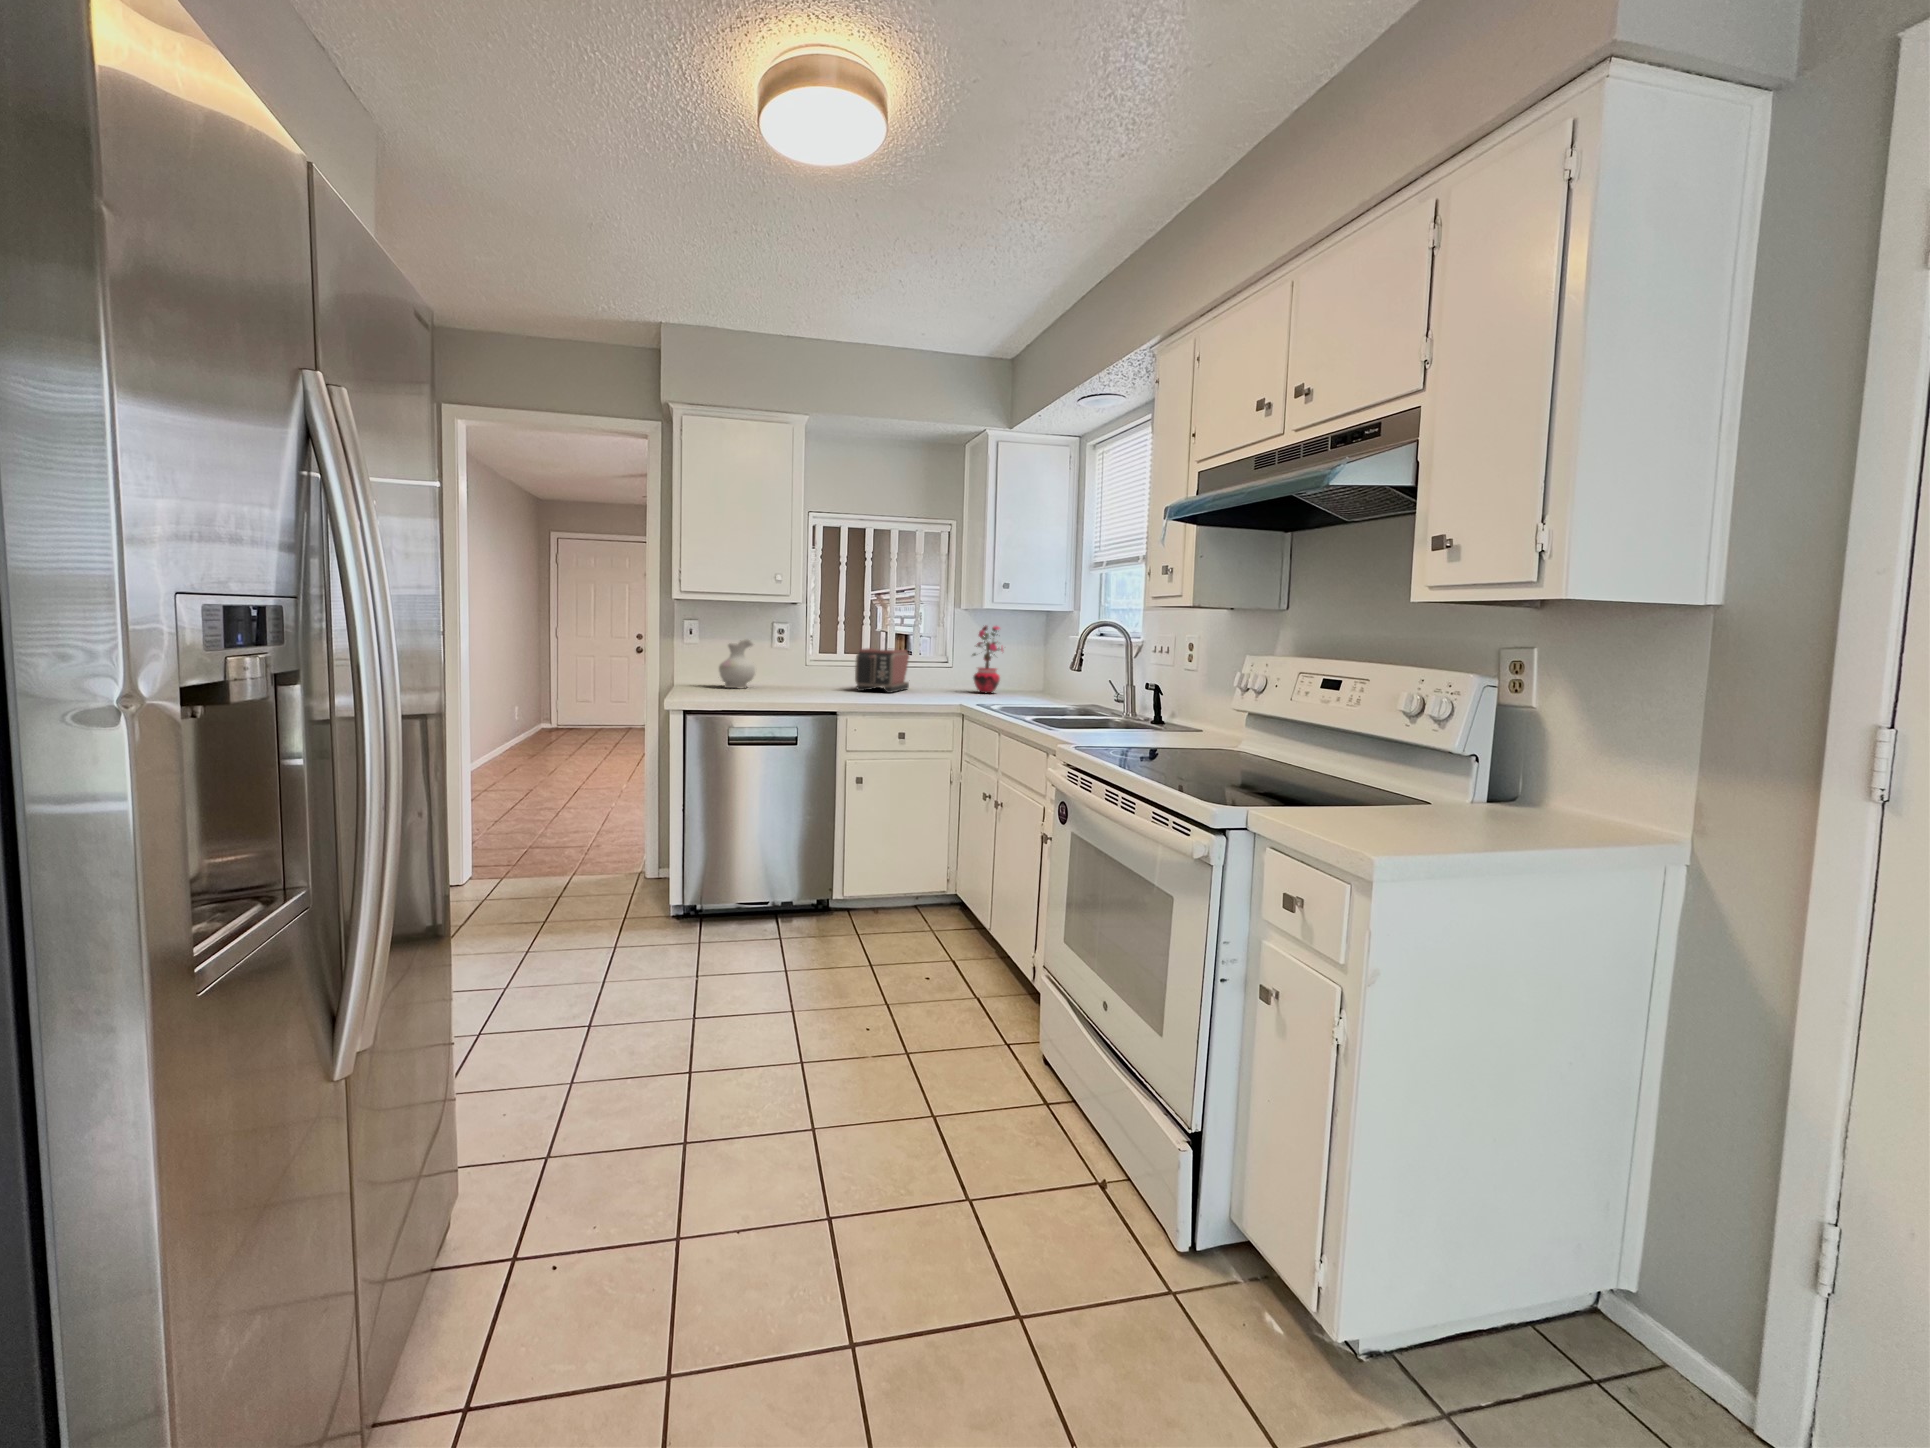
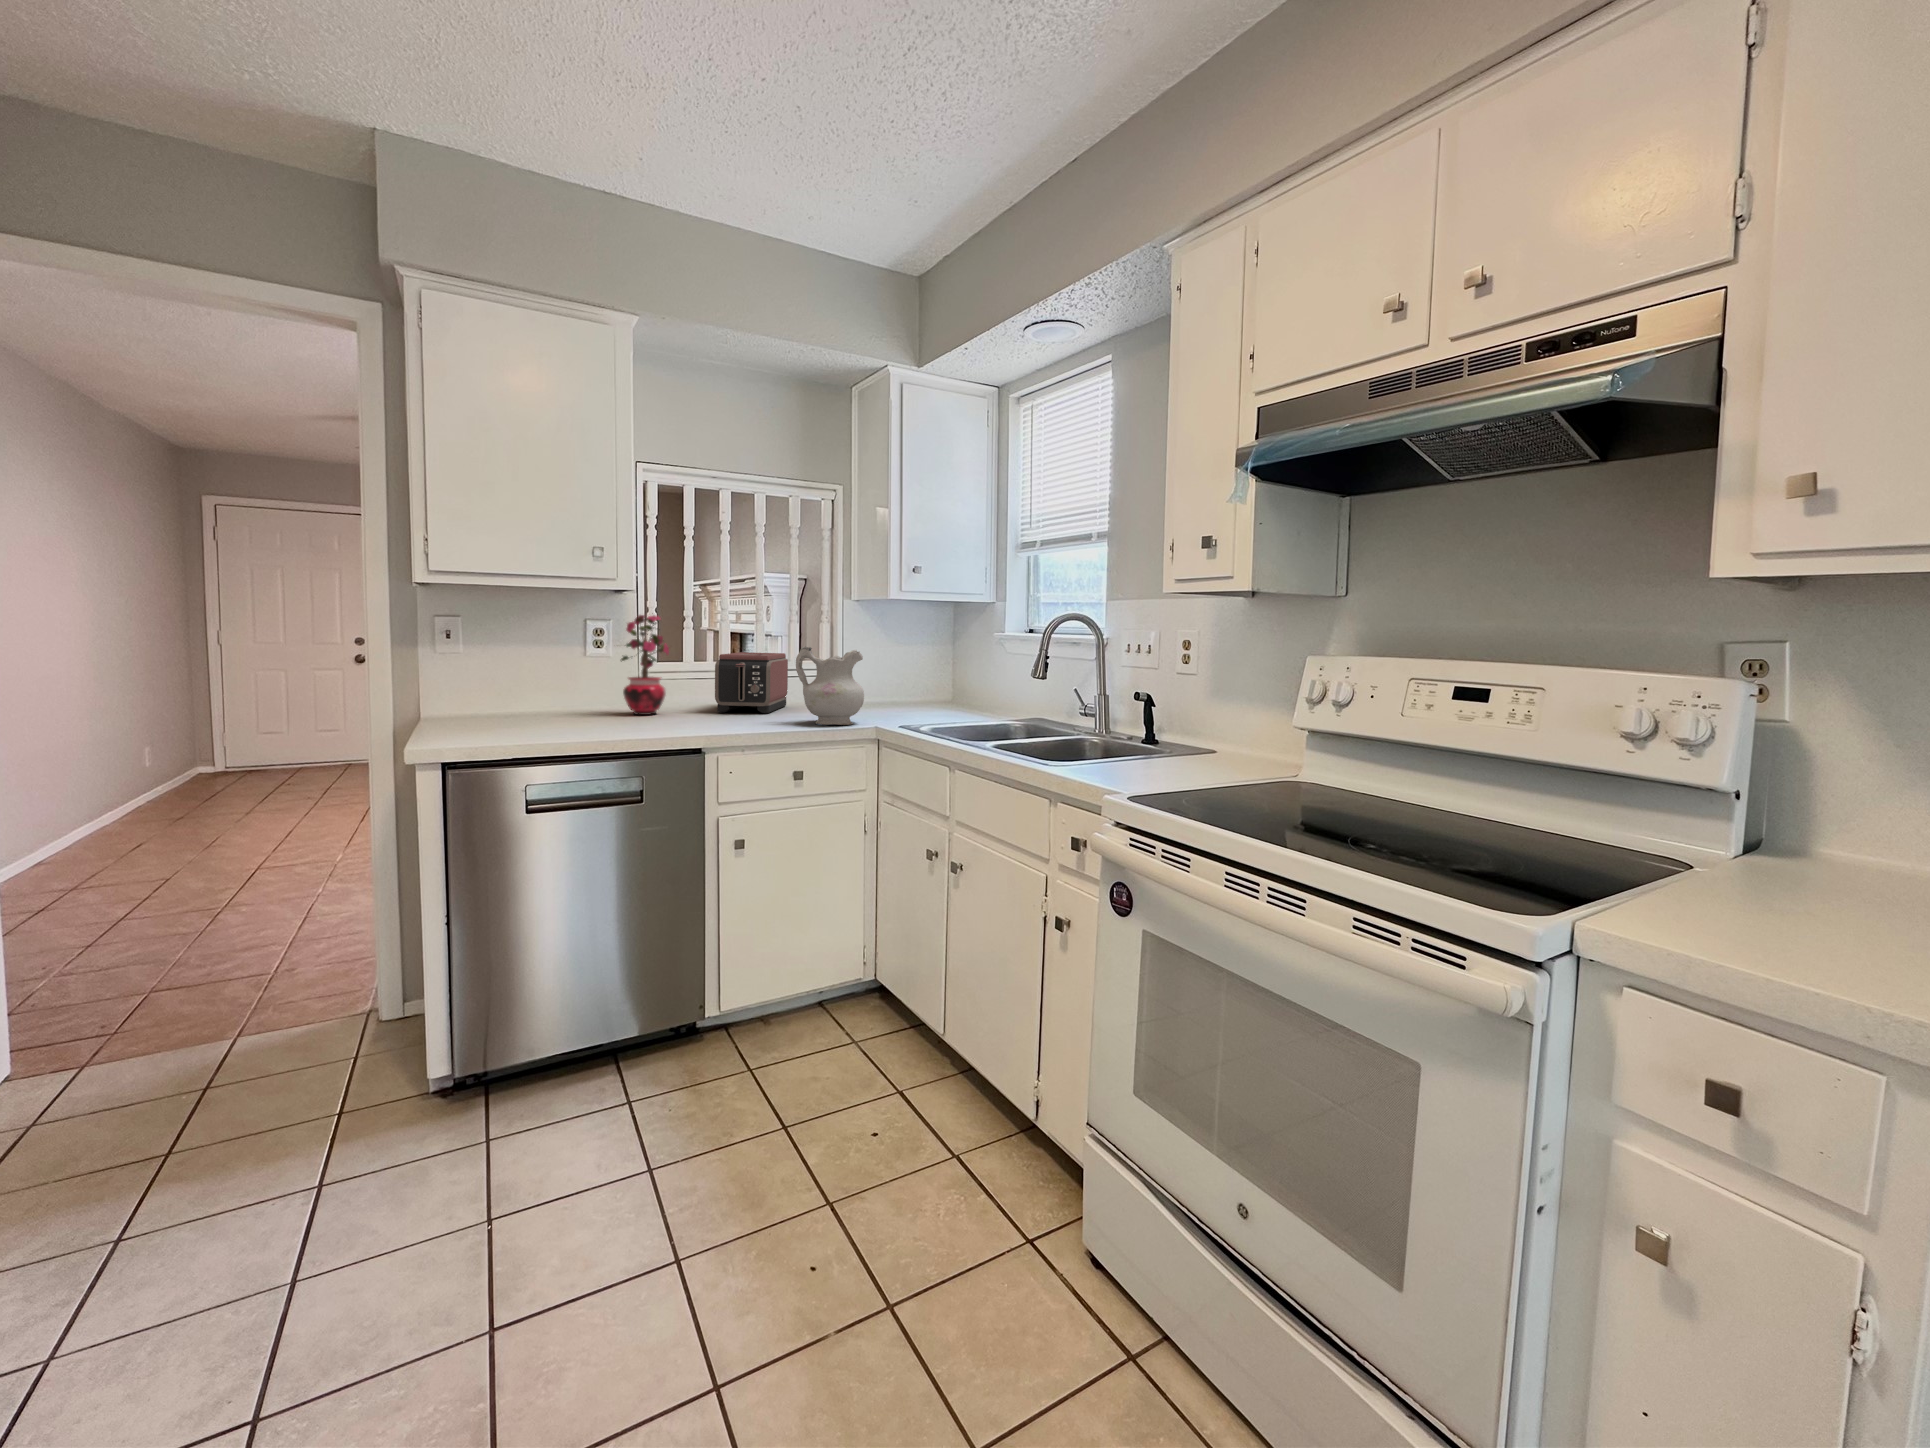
potted plant: present [972,626,1003,693] -> present [621,615,669,715]
ceramic pitcher: present [719,639,755,688] -> present [796,647,864,725]

